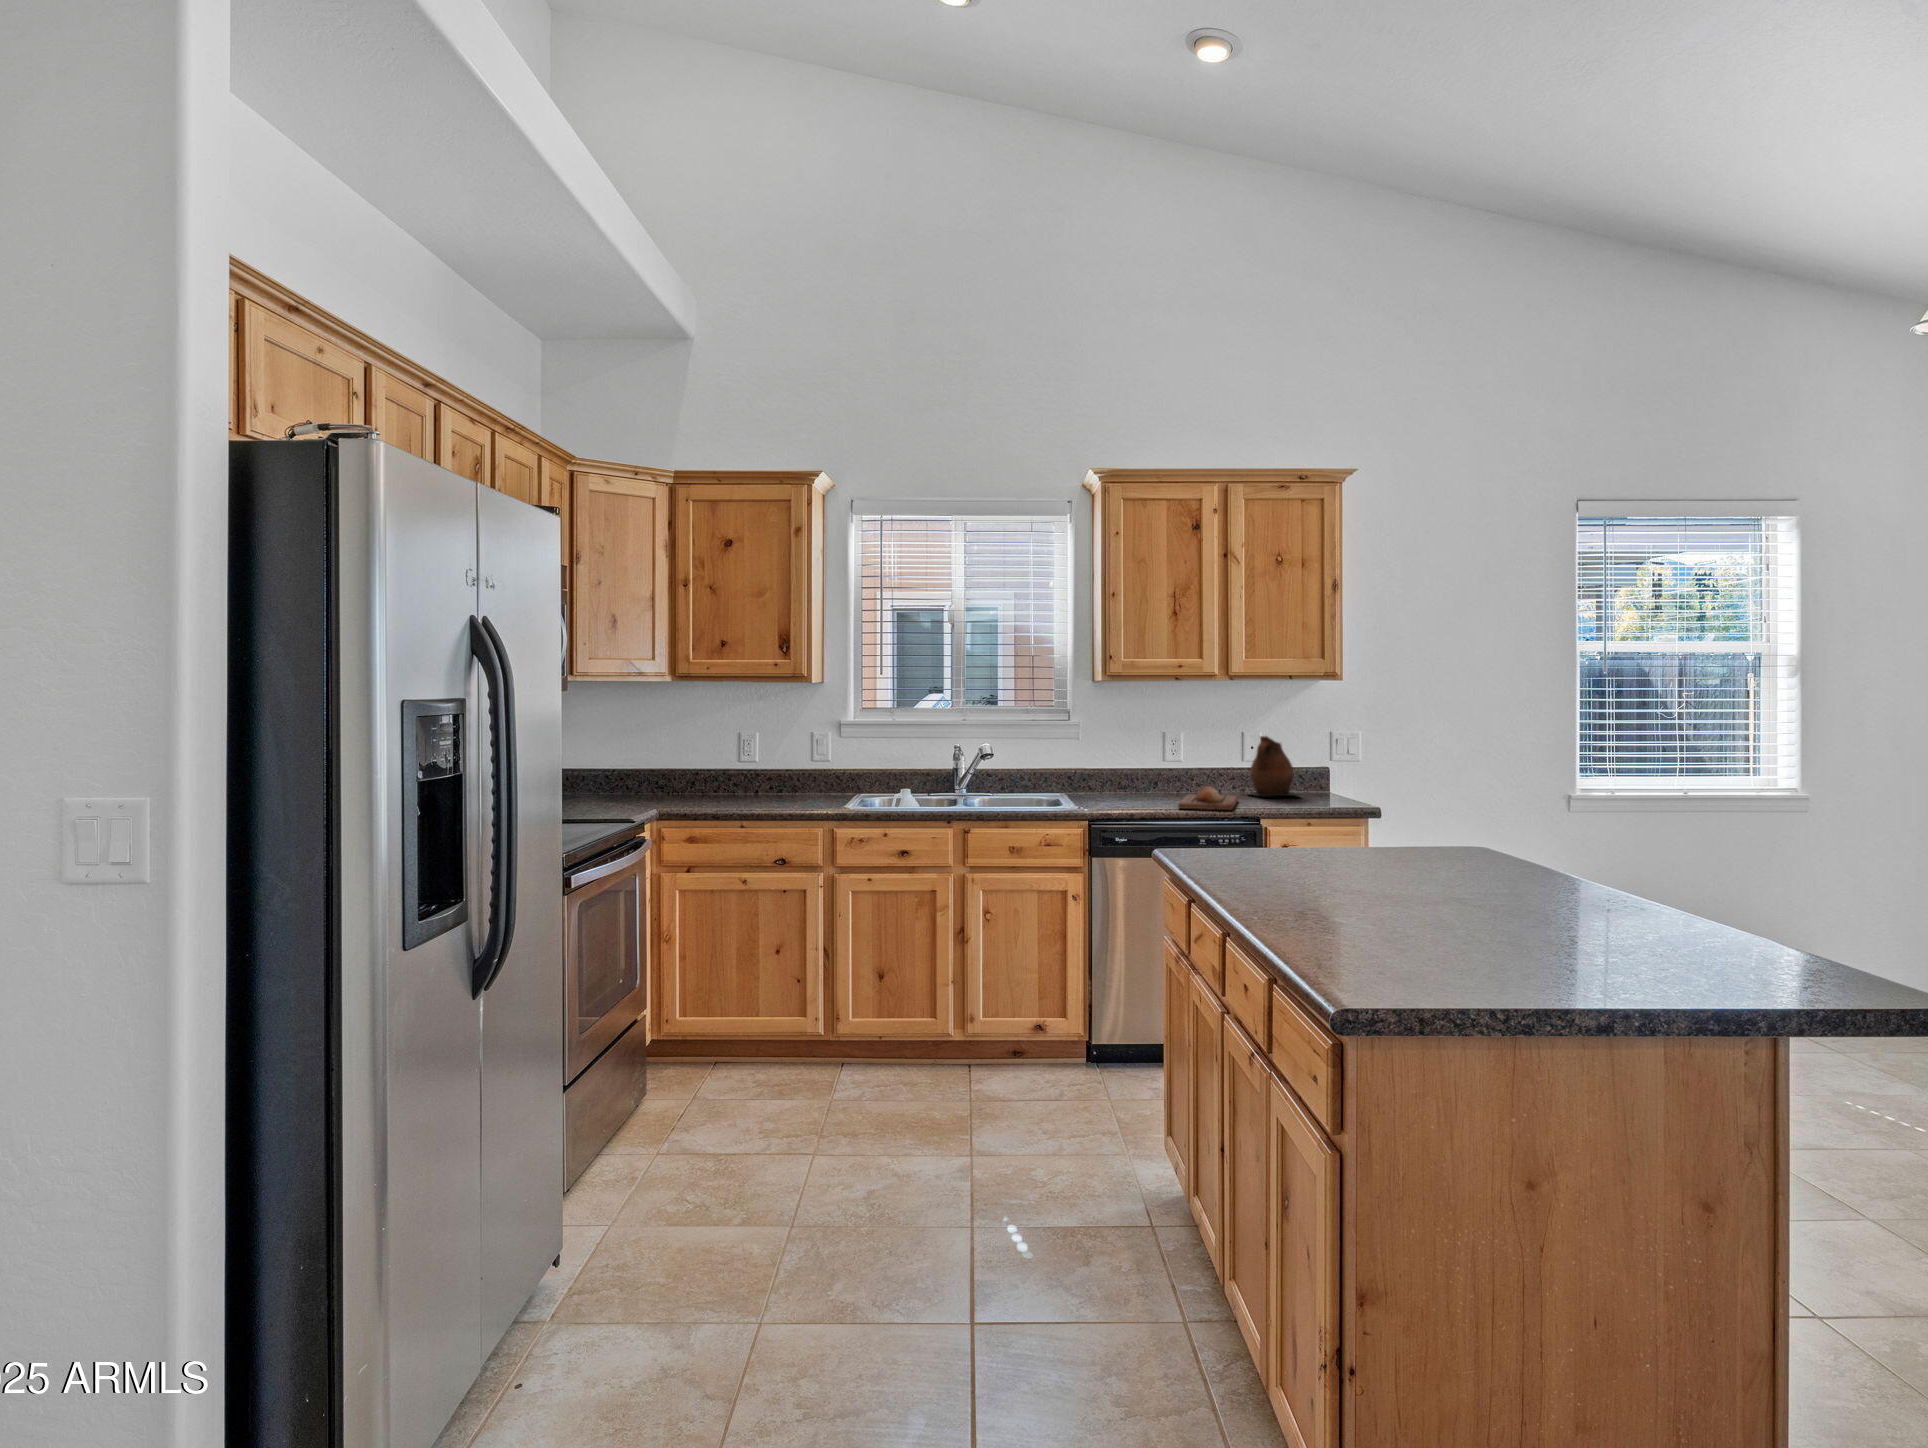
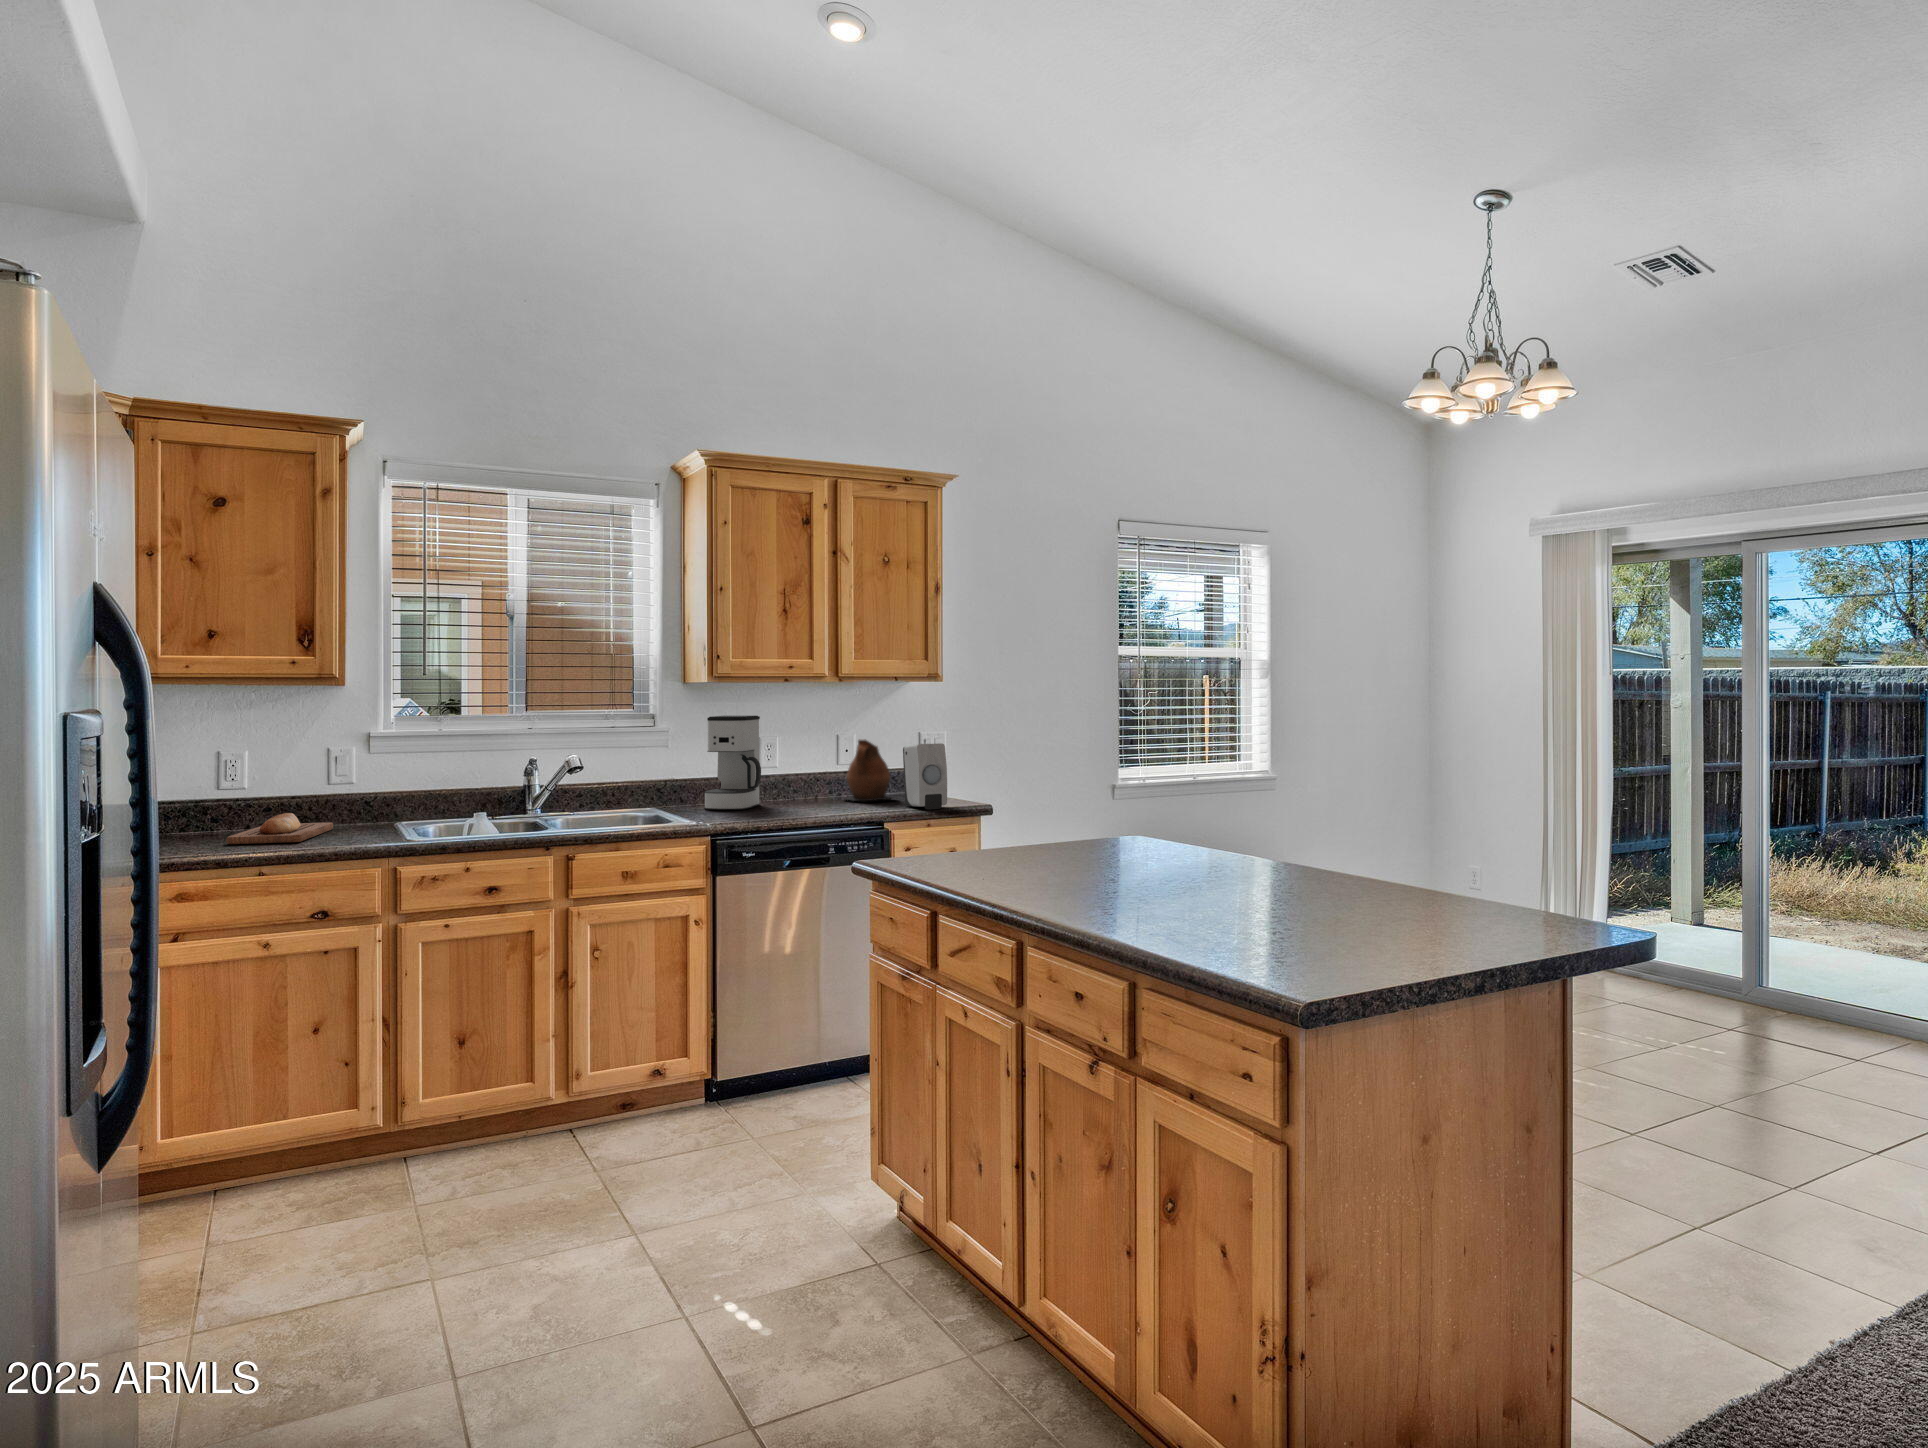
coffee maker: none [1110,711,1164,798] -> present [704,715,761,810]
soap dispenser: none [1298,742,1339,808] -> present [903,743,947,809]
bread loaf: present [1178,786,1238,810] -> present [226,813,333,844]

